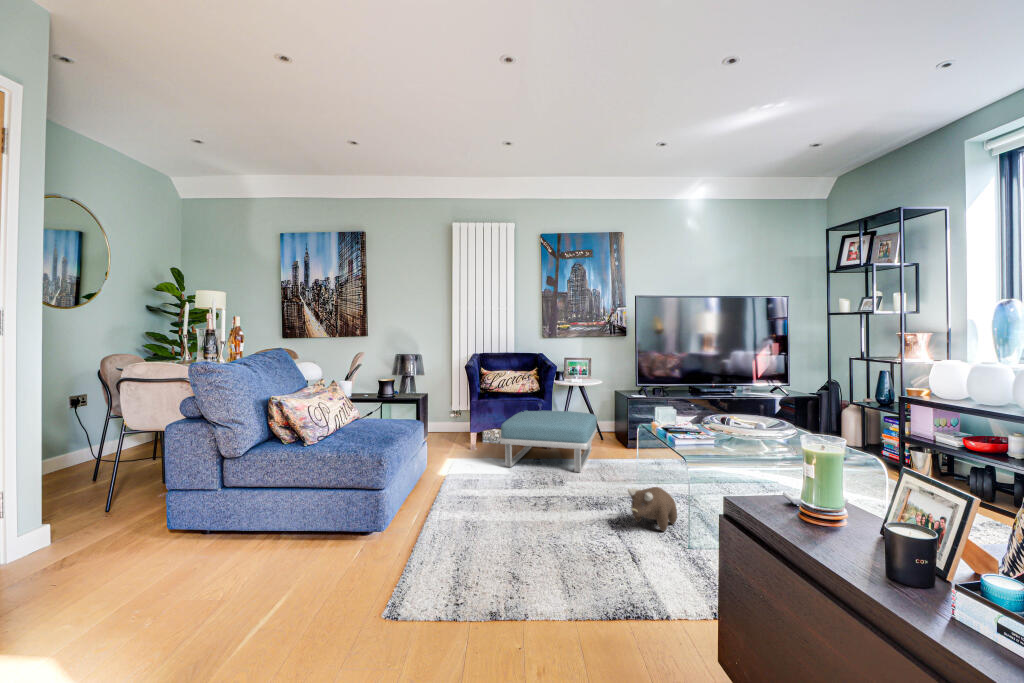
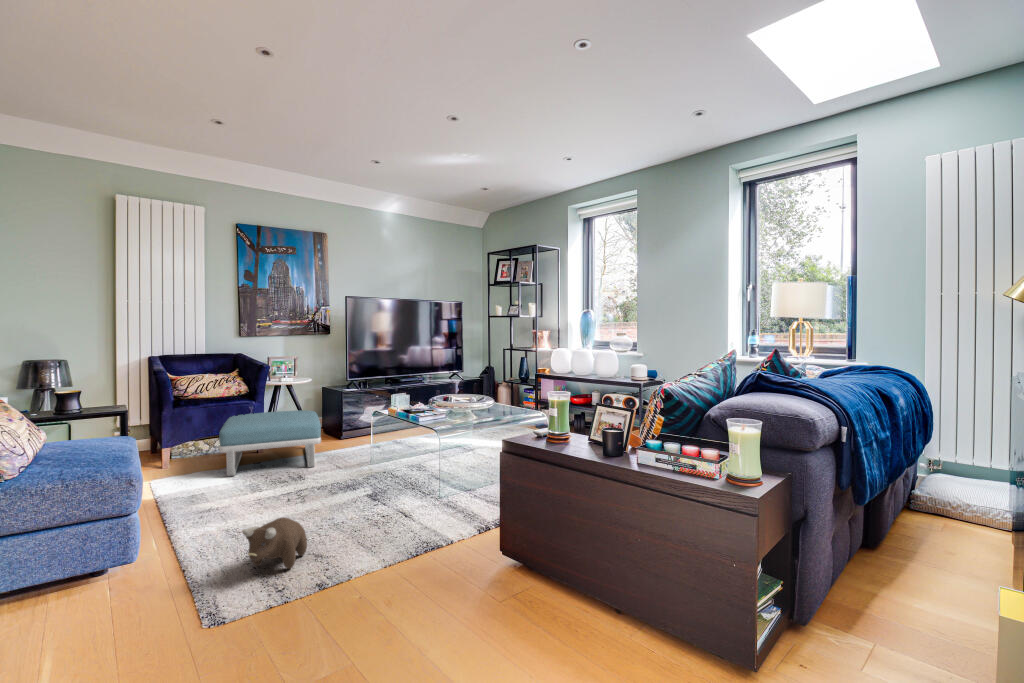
plush toy: present [628,487,677,531] -> present [242,517,307,569]

